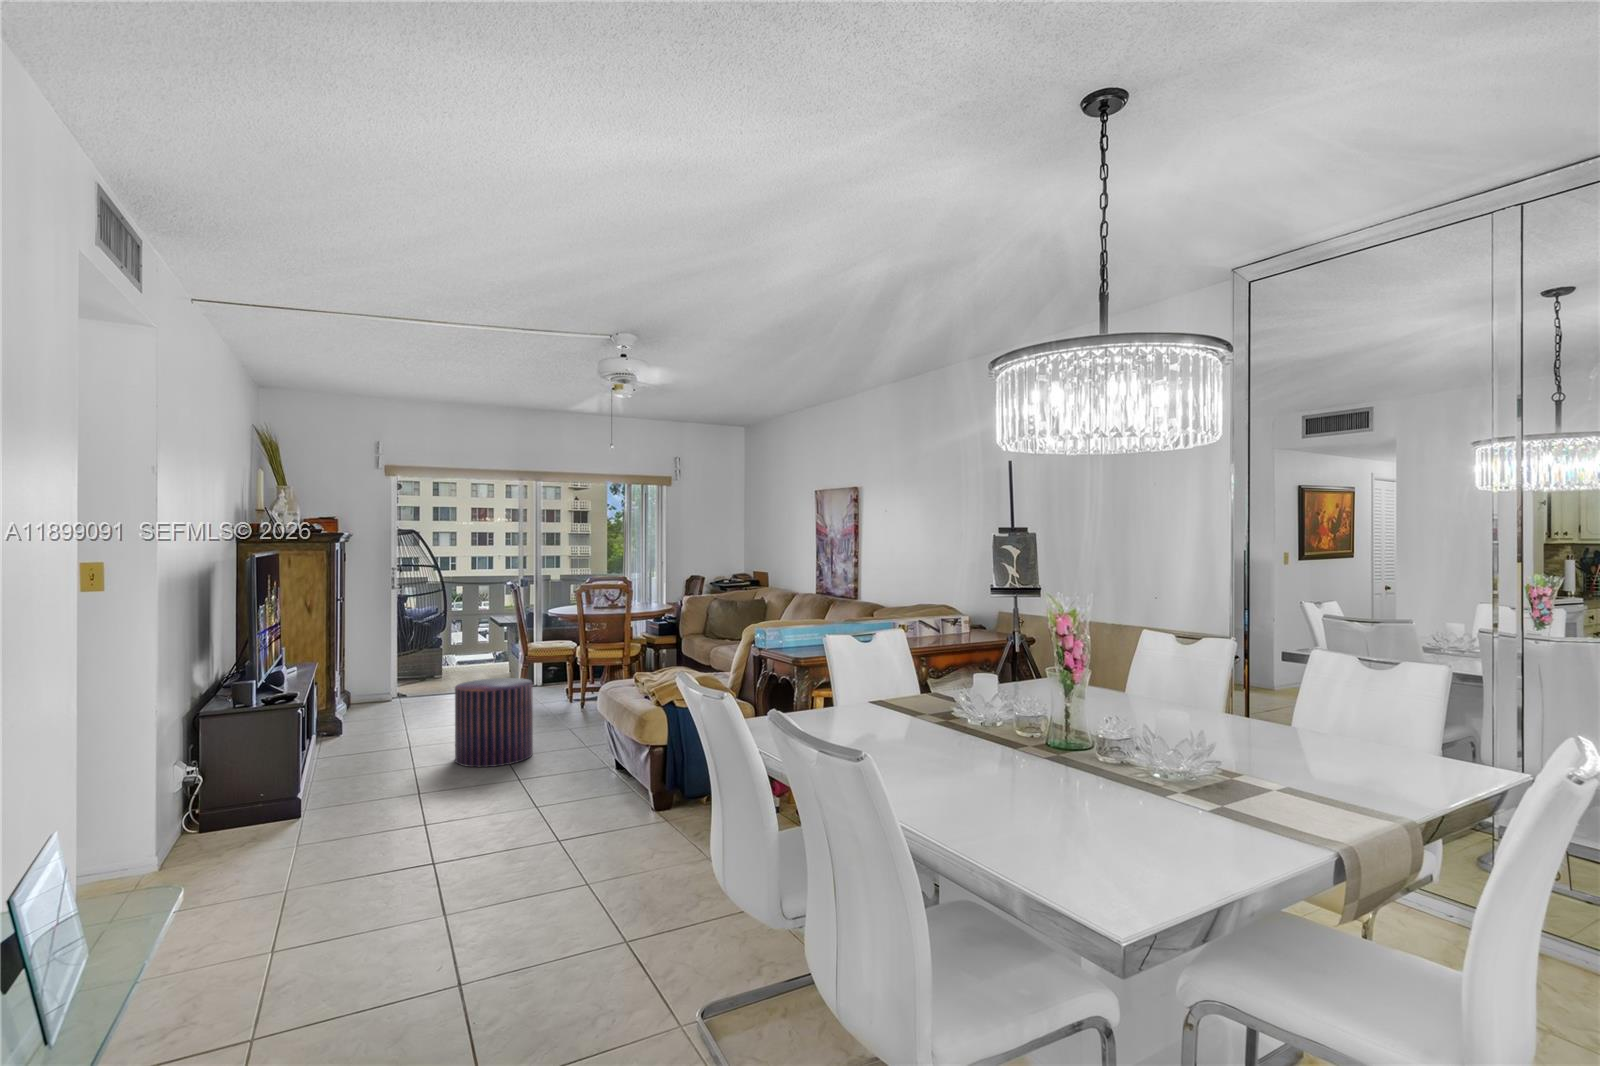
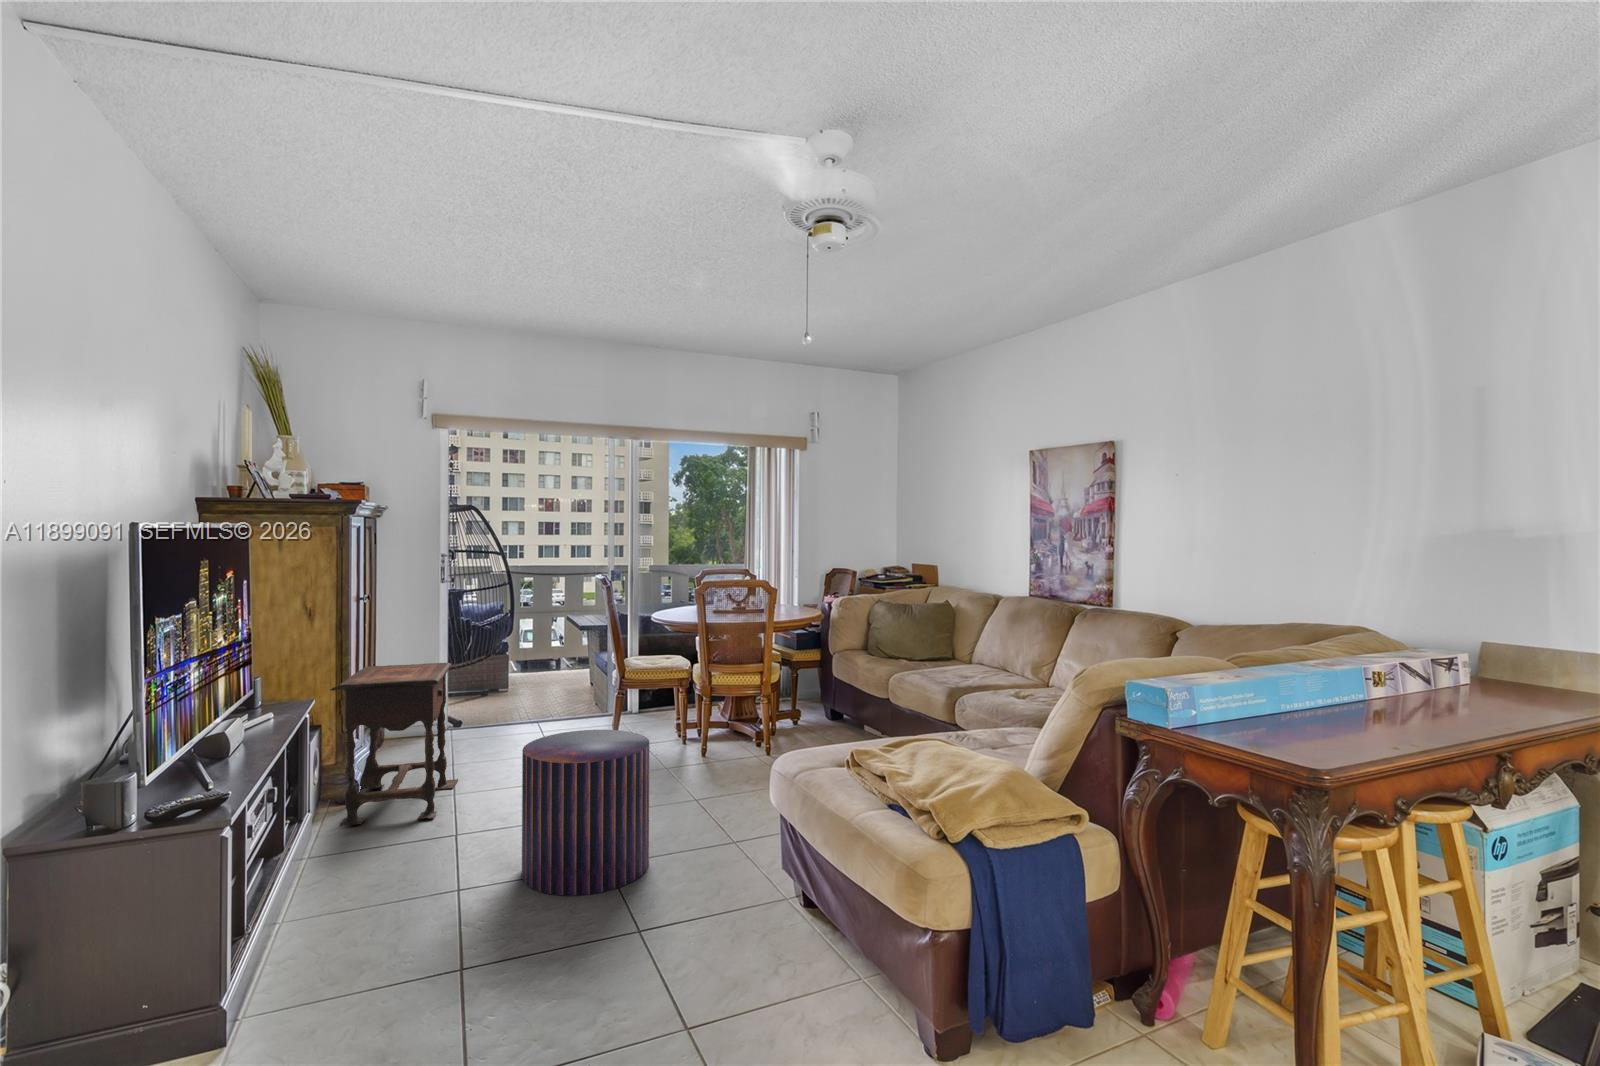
side table: none [329,643,410,744] -> present [330,663,458,826]

